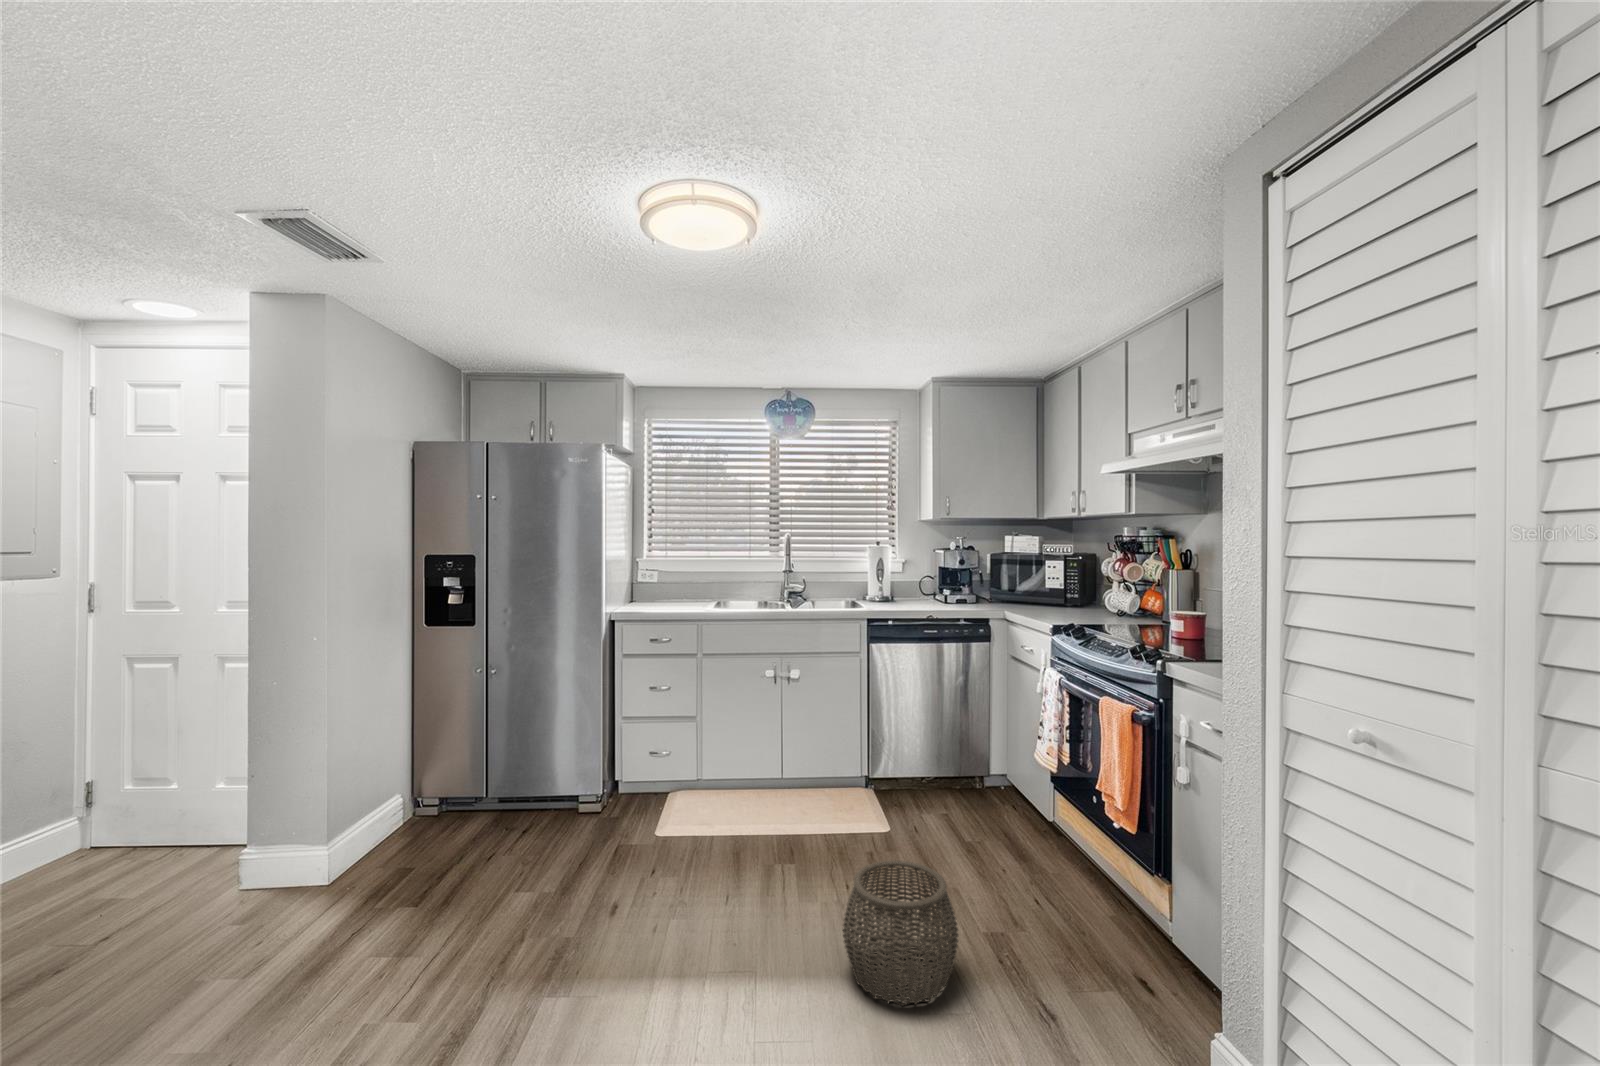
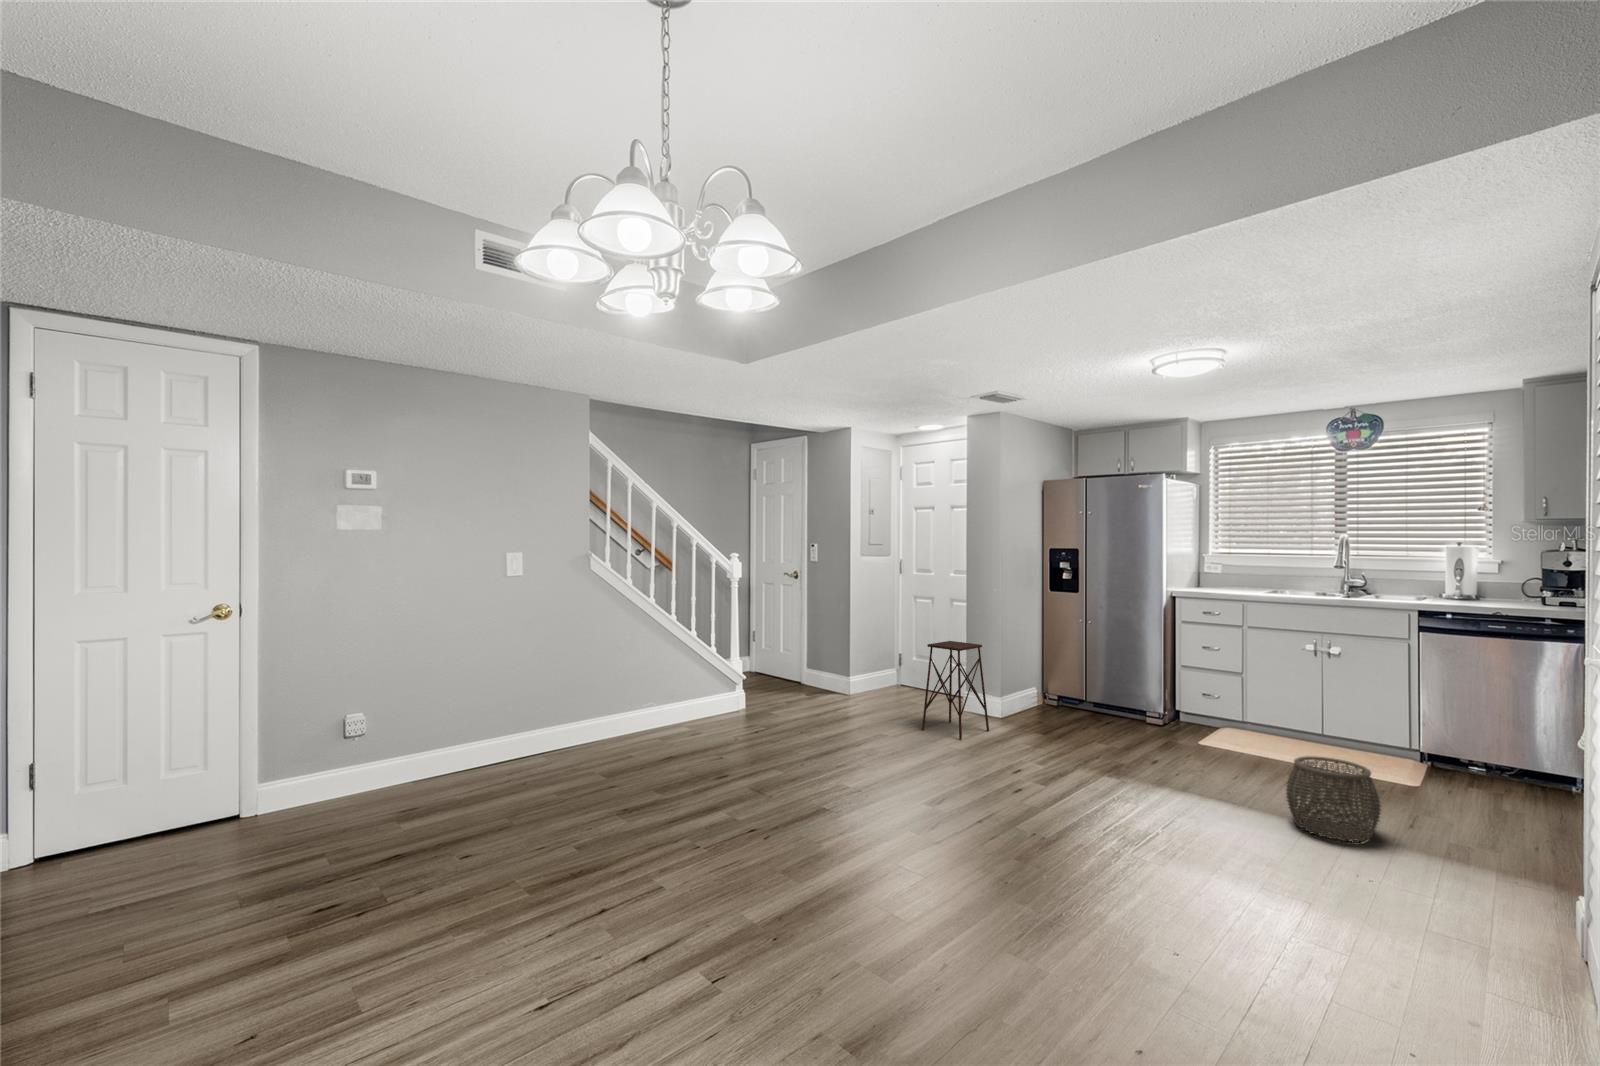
side table: none [109,765,302,1006] -> present [922,641,989,740]

